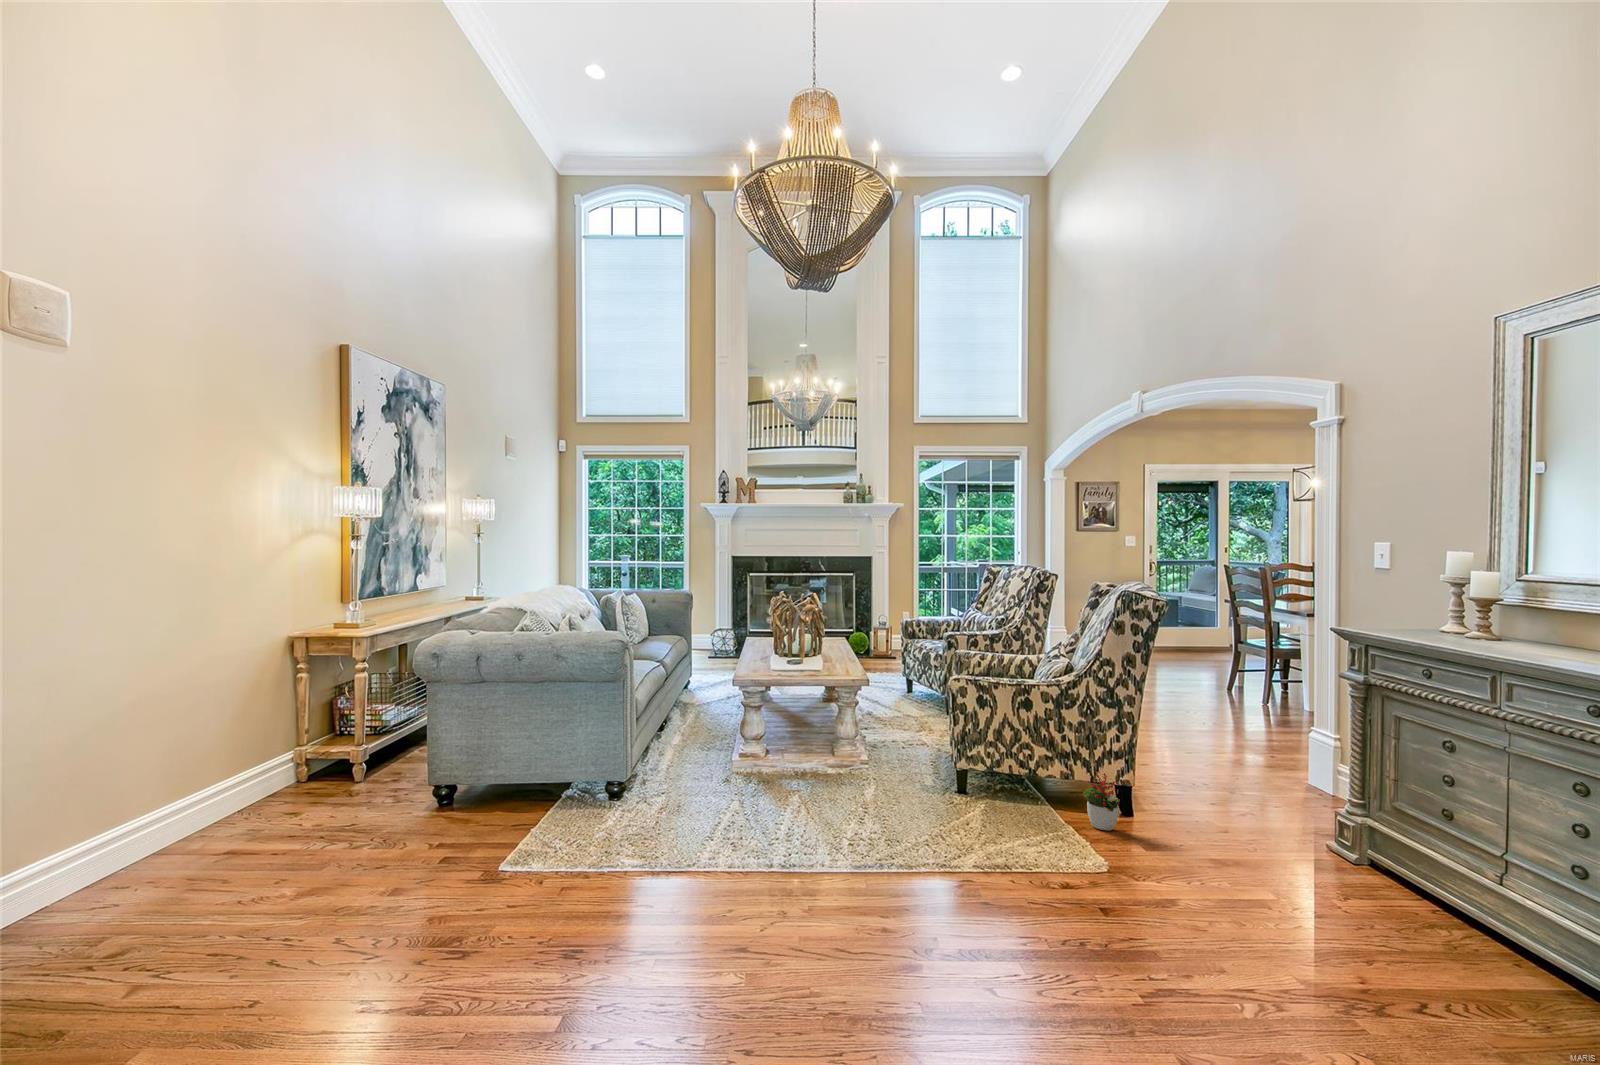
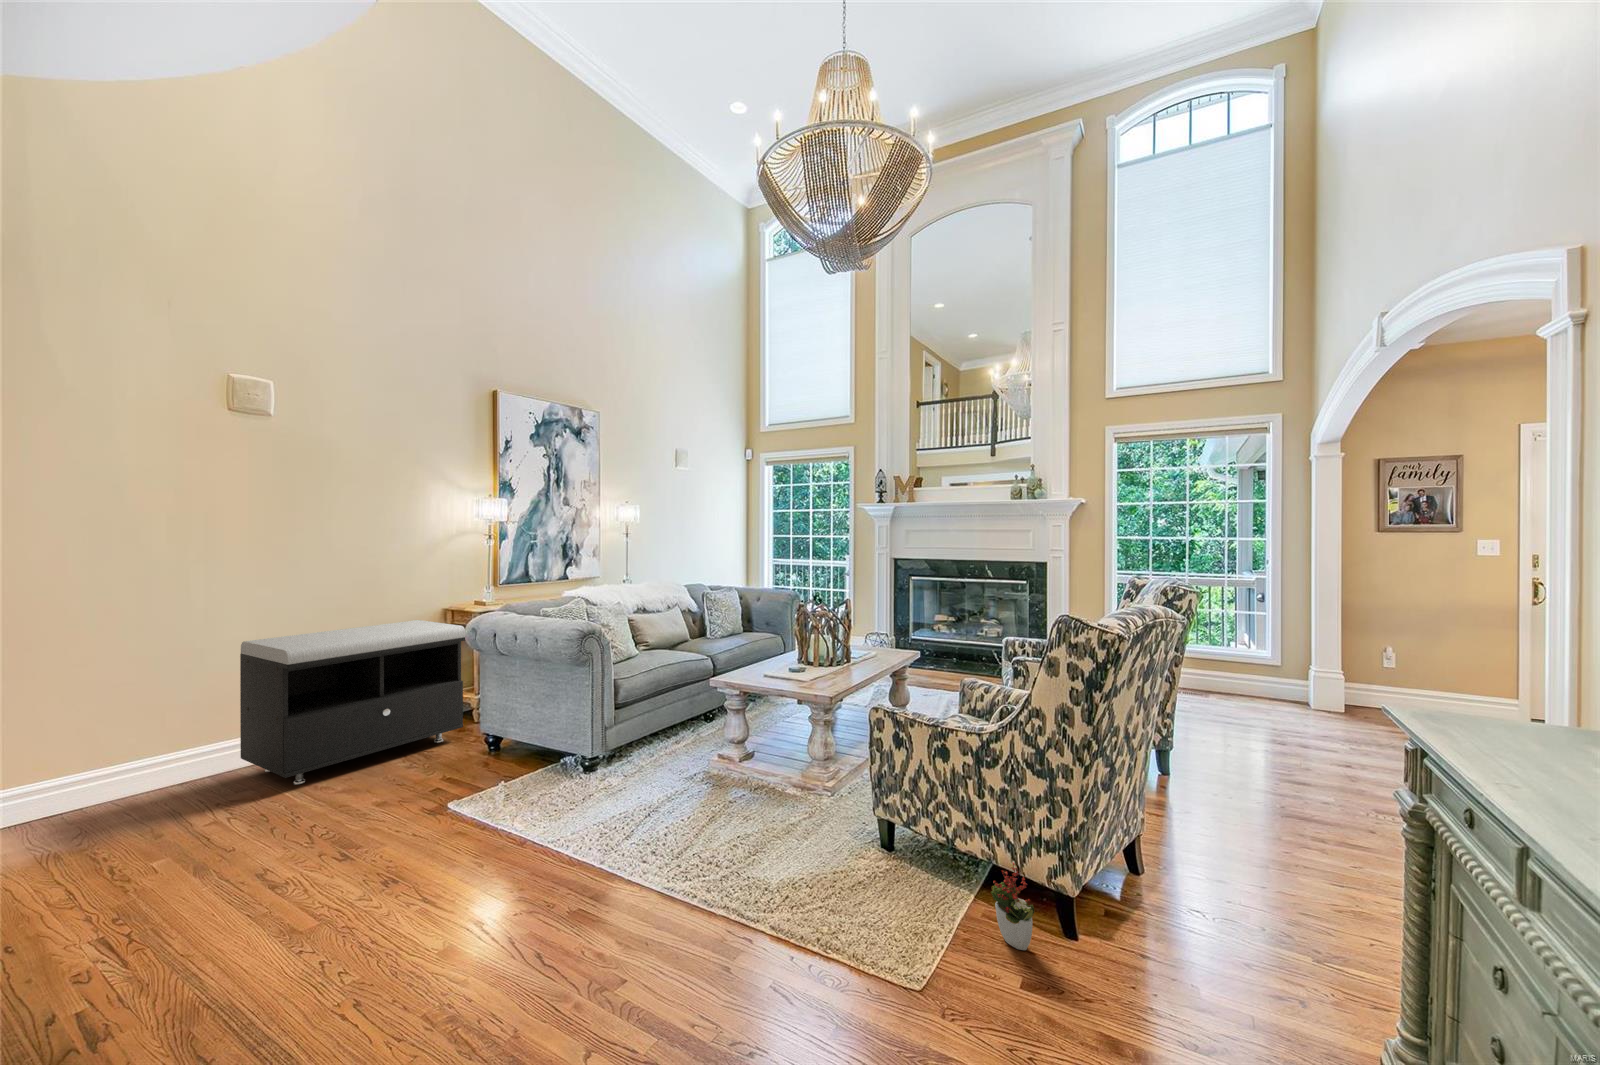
storage bench: none [34,656,382,915] -> present [240,620,465,785]

